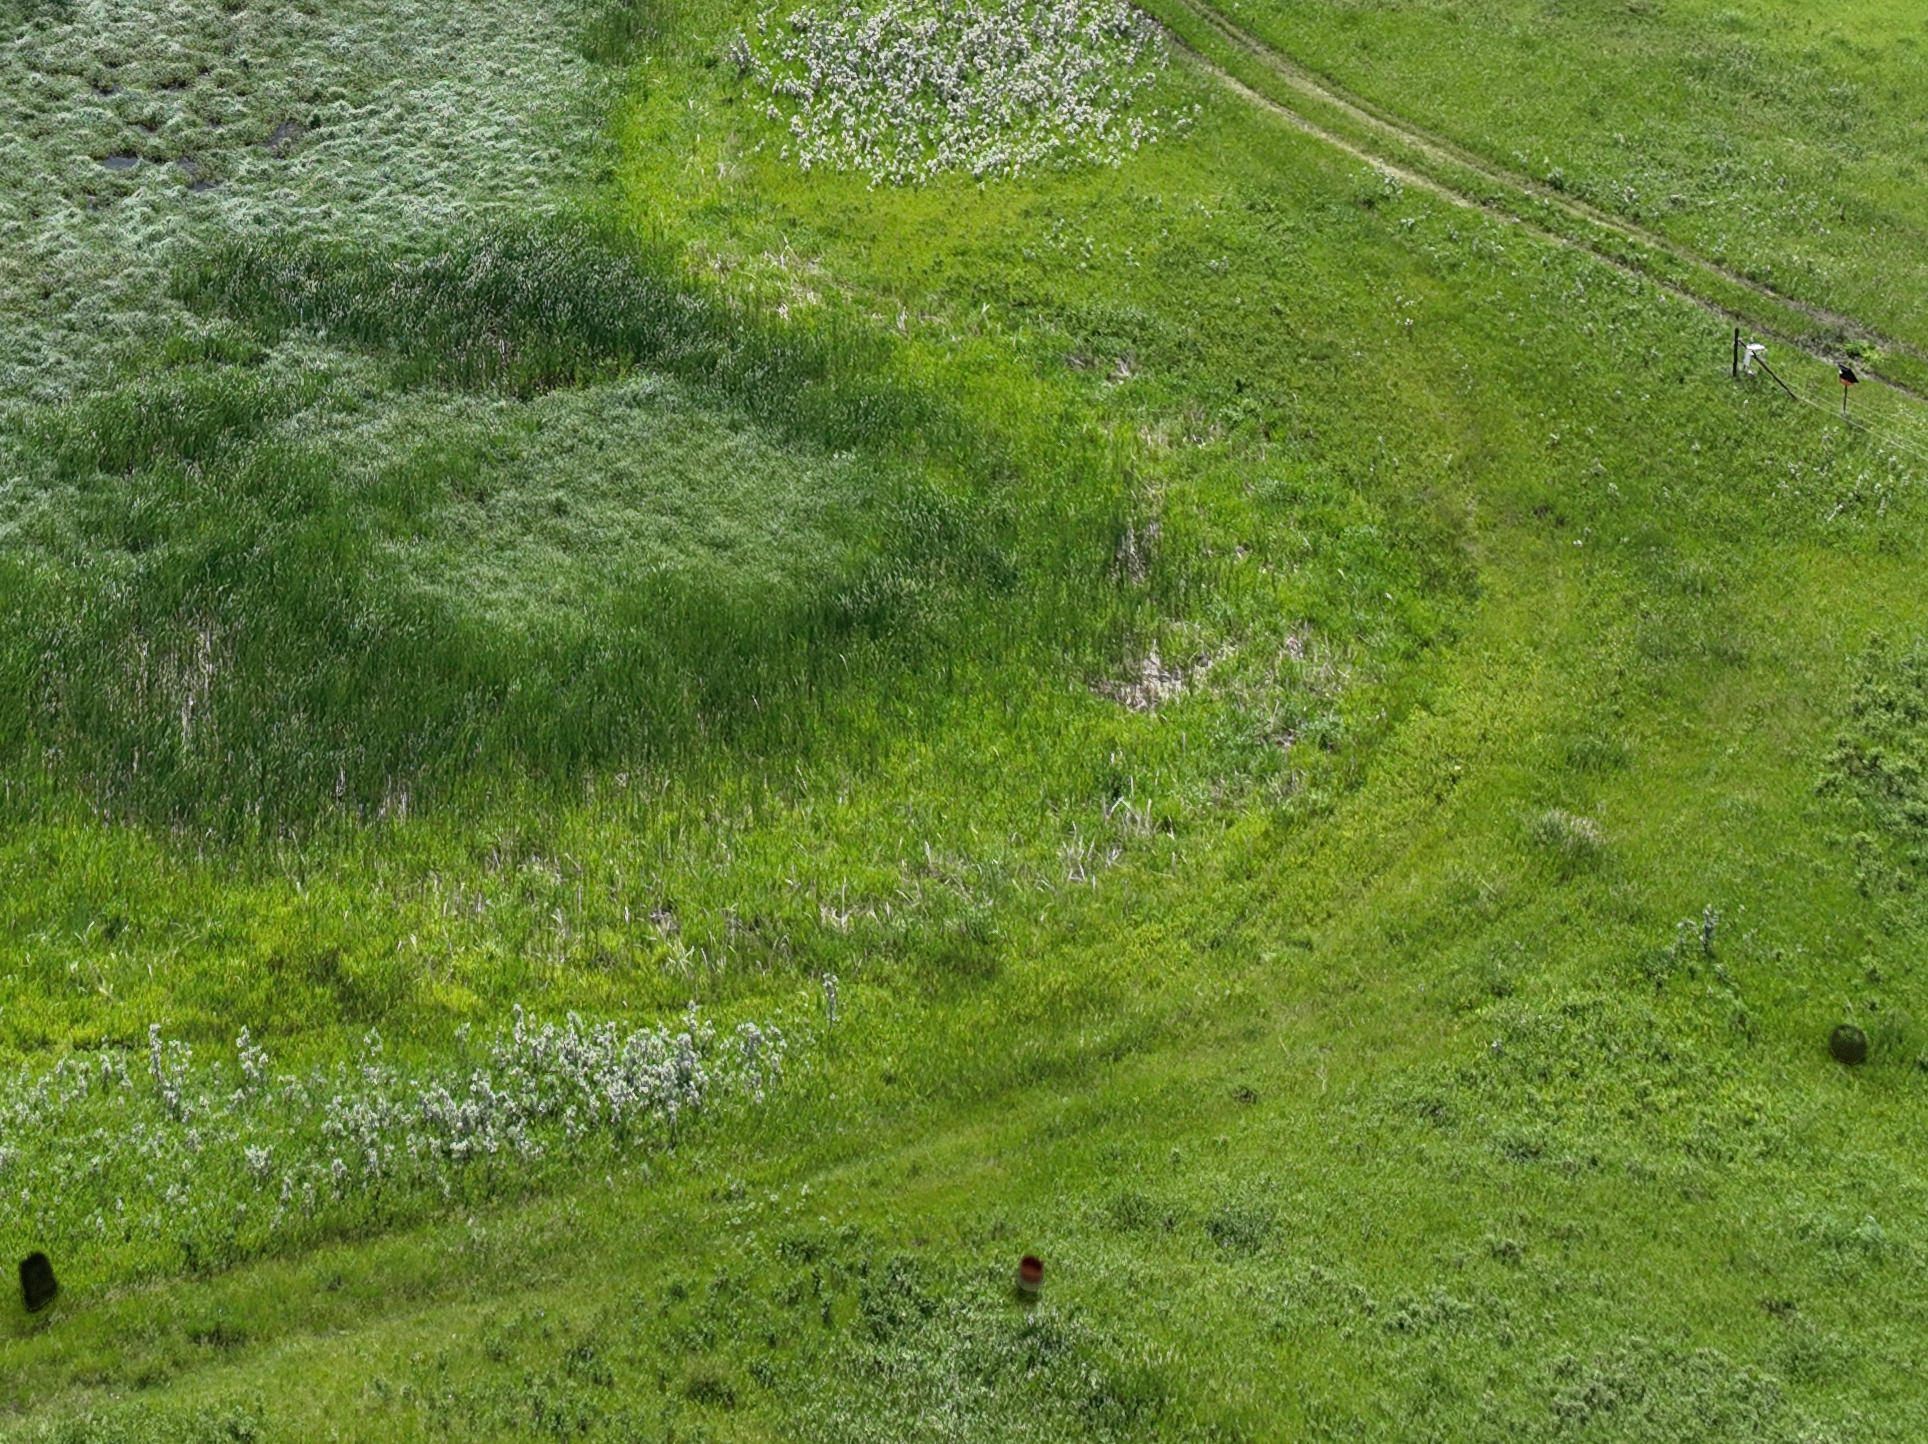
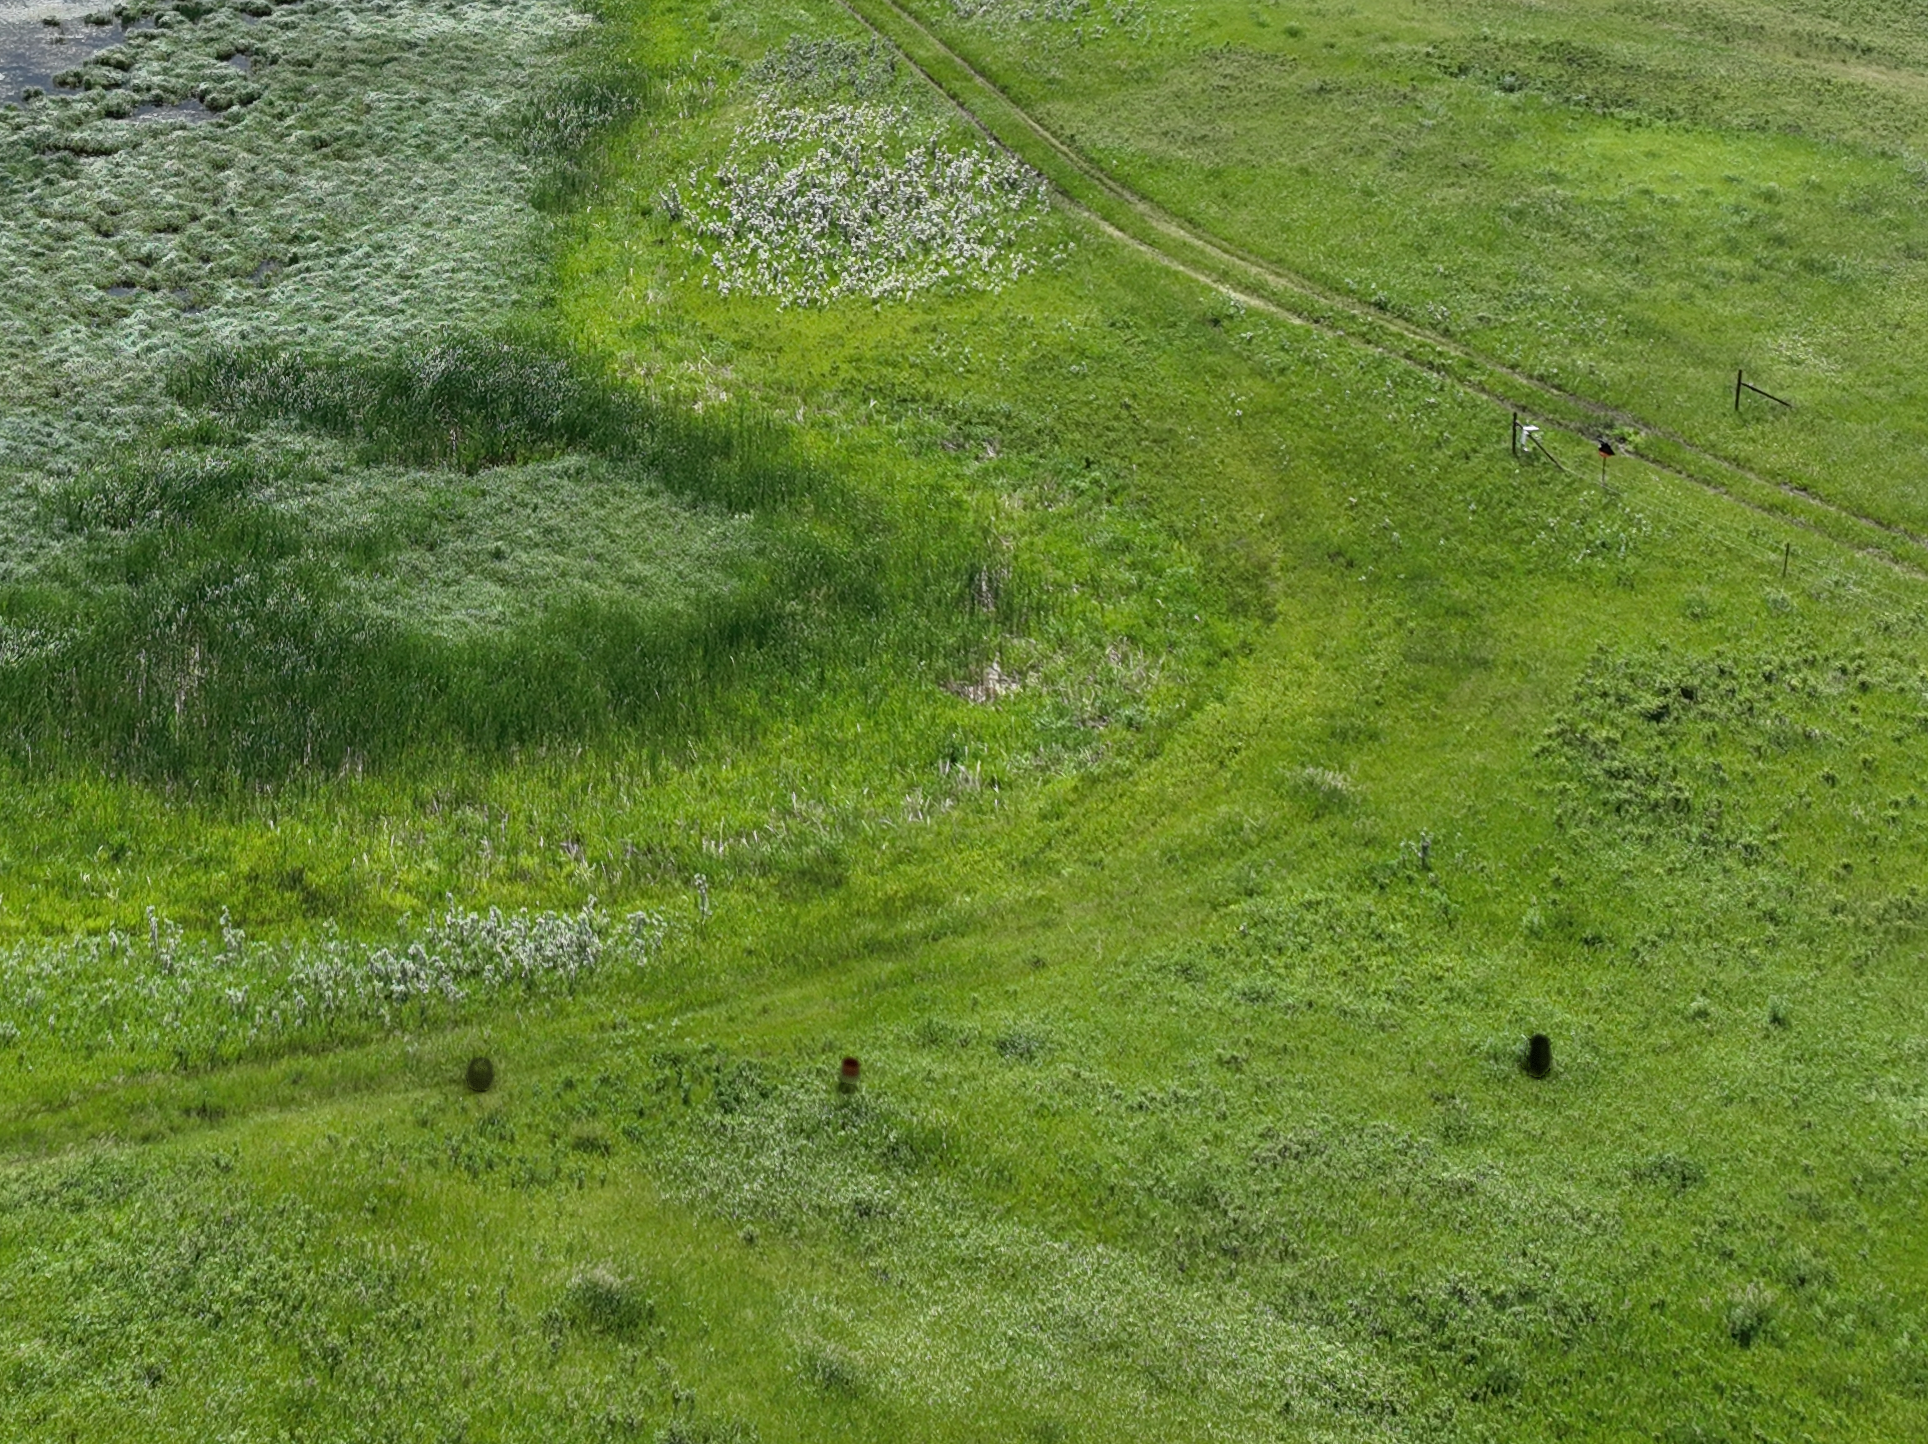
woven basket: present [1829,1024,1867,1064] -> present [466,1057,495,1092]
backpack: present [19,1251,60,1312] -> present [1520,1033,1552,1078]

